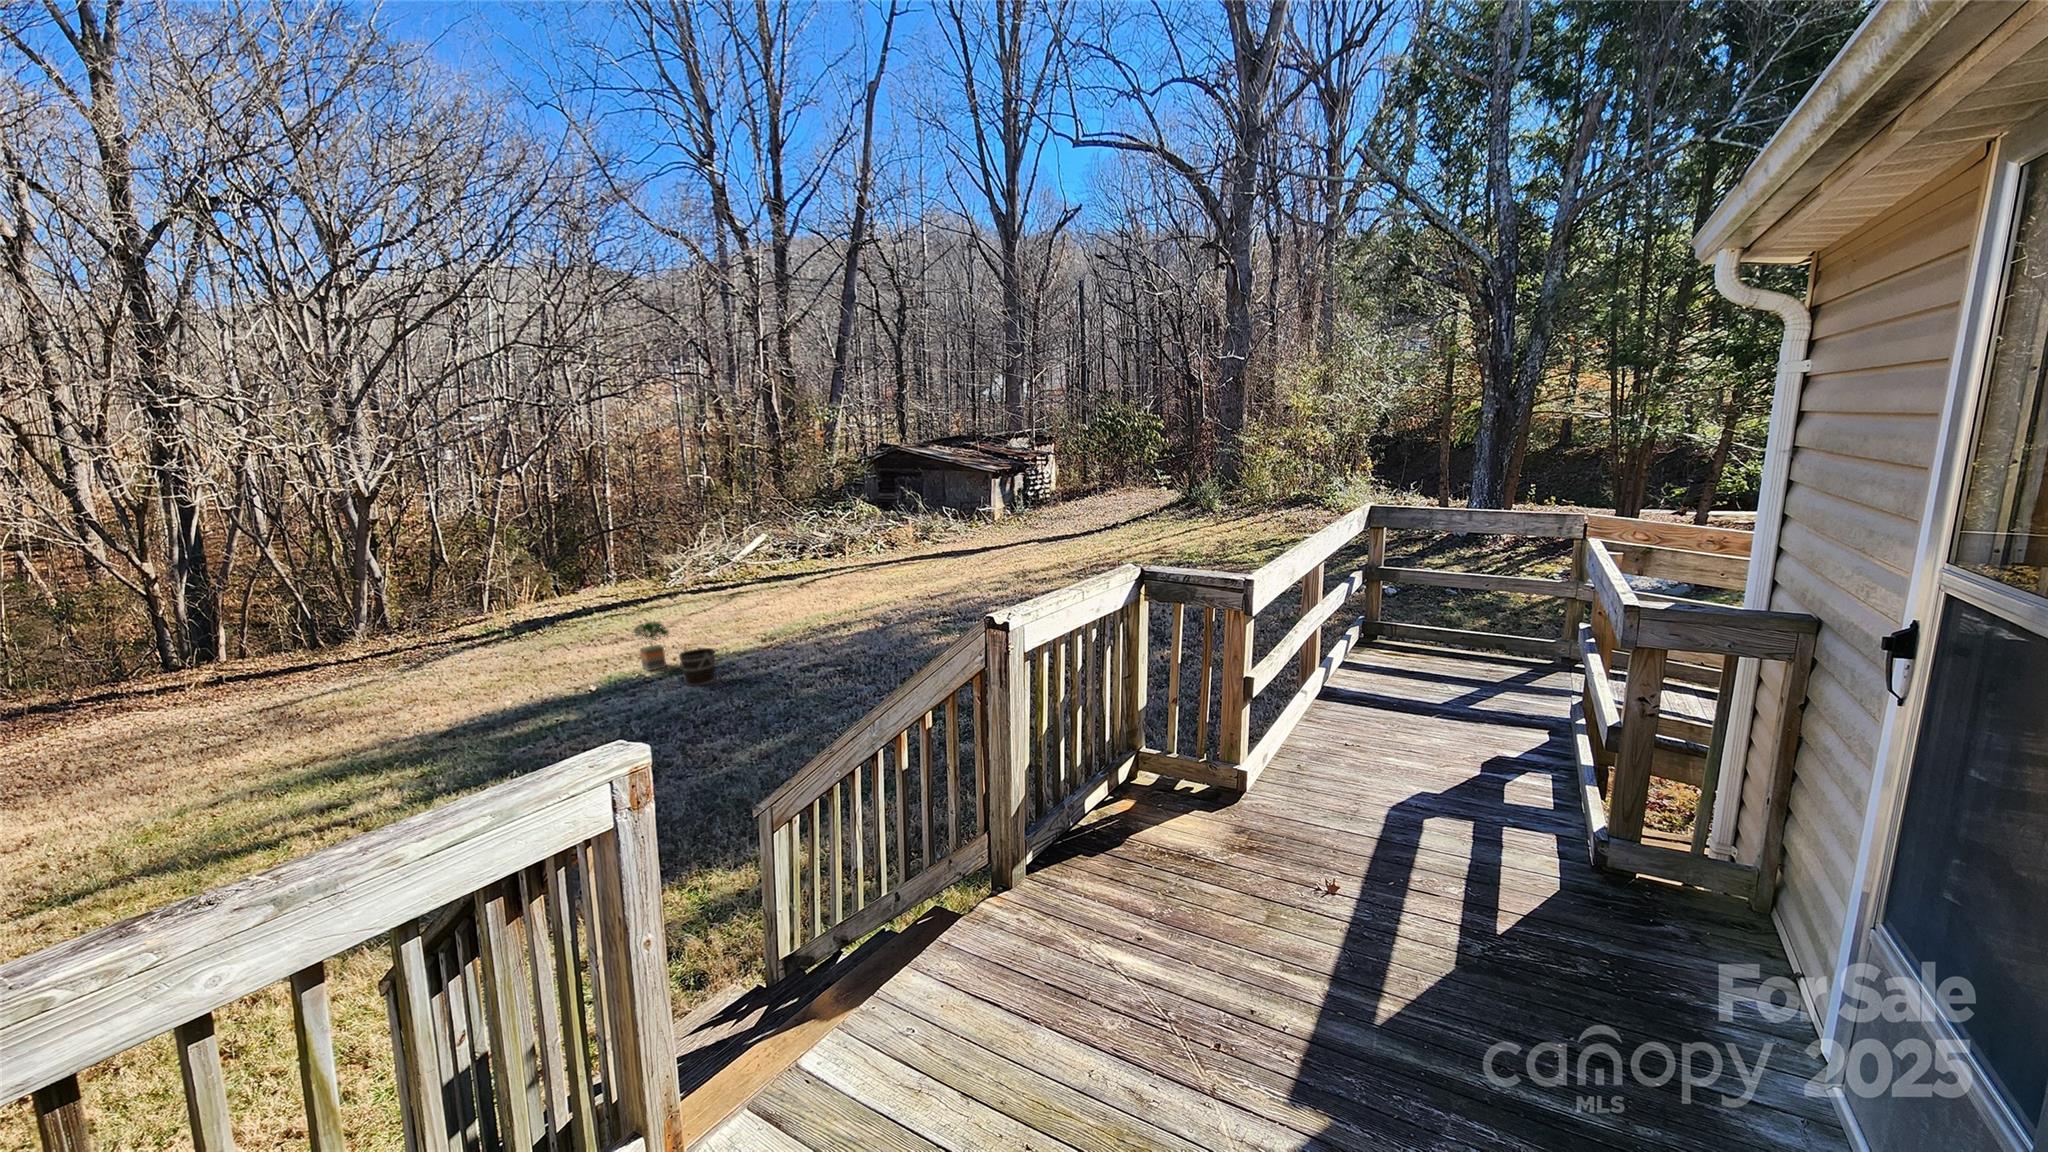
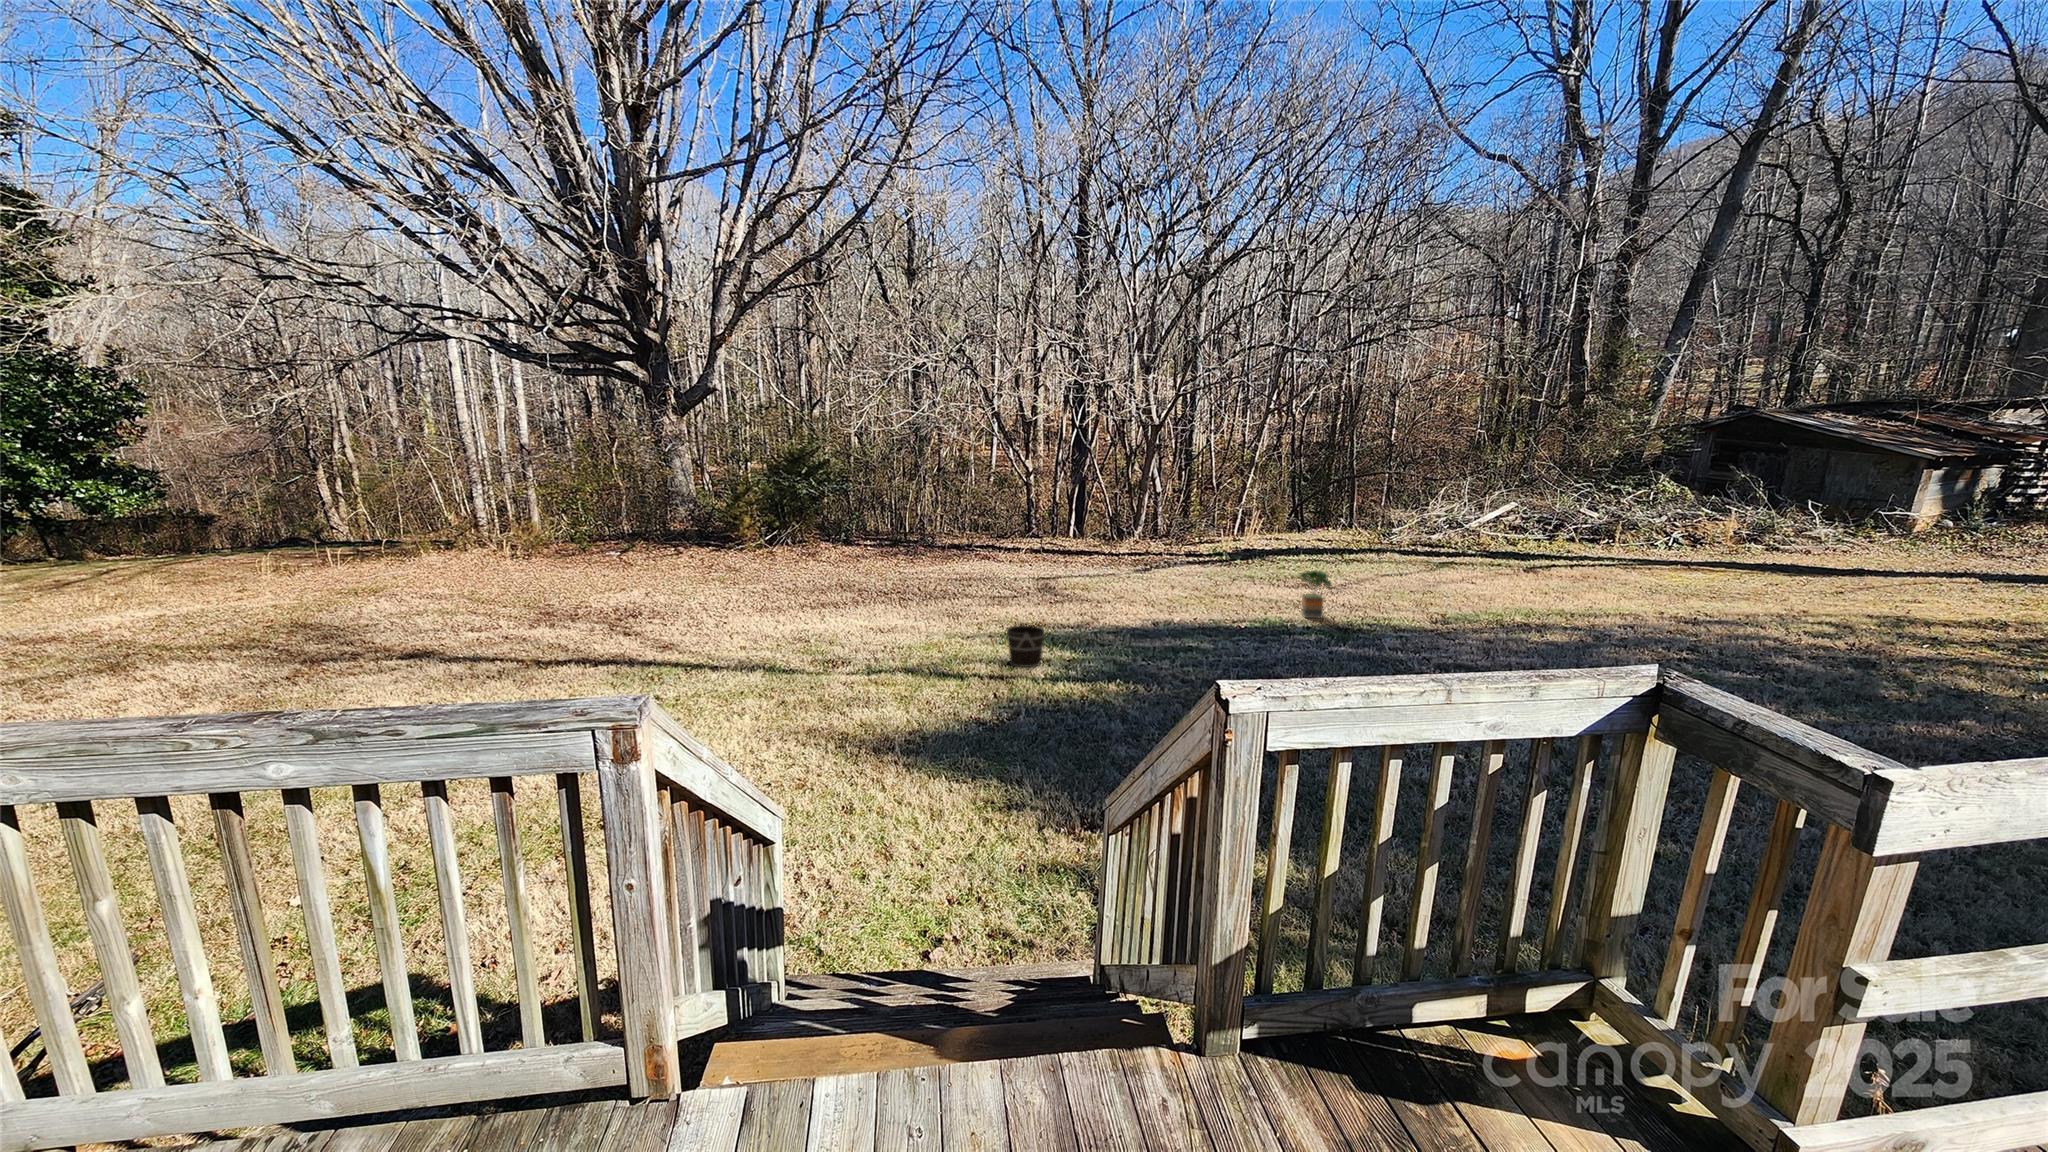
bucket: present [679,648,715,686] -> present [1007,625,1044,667]

